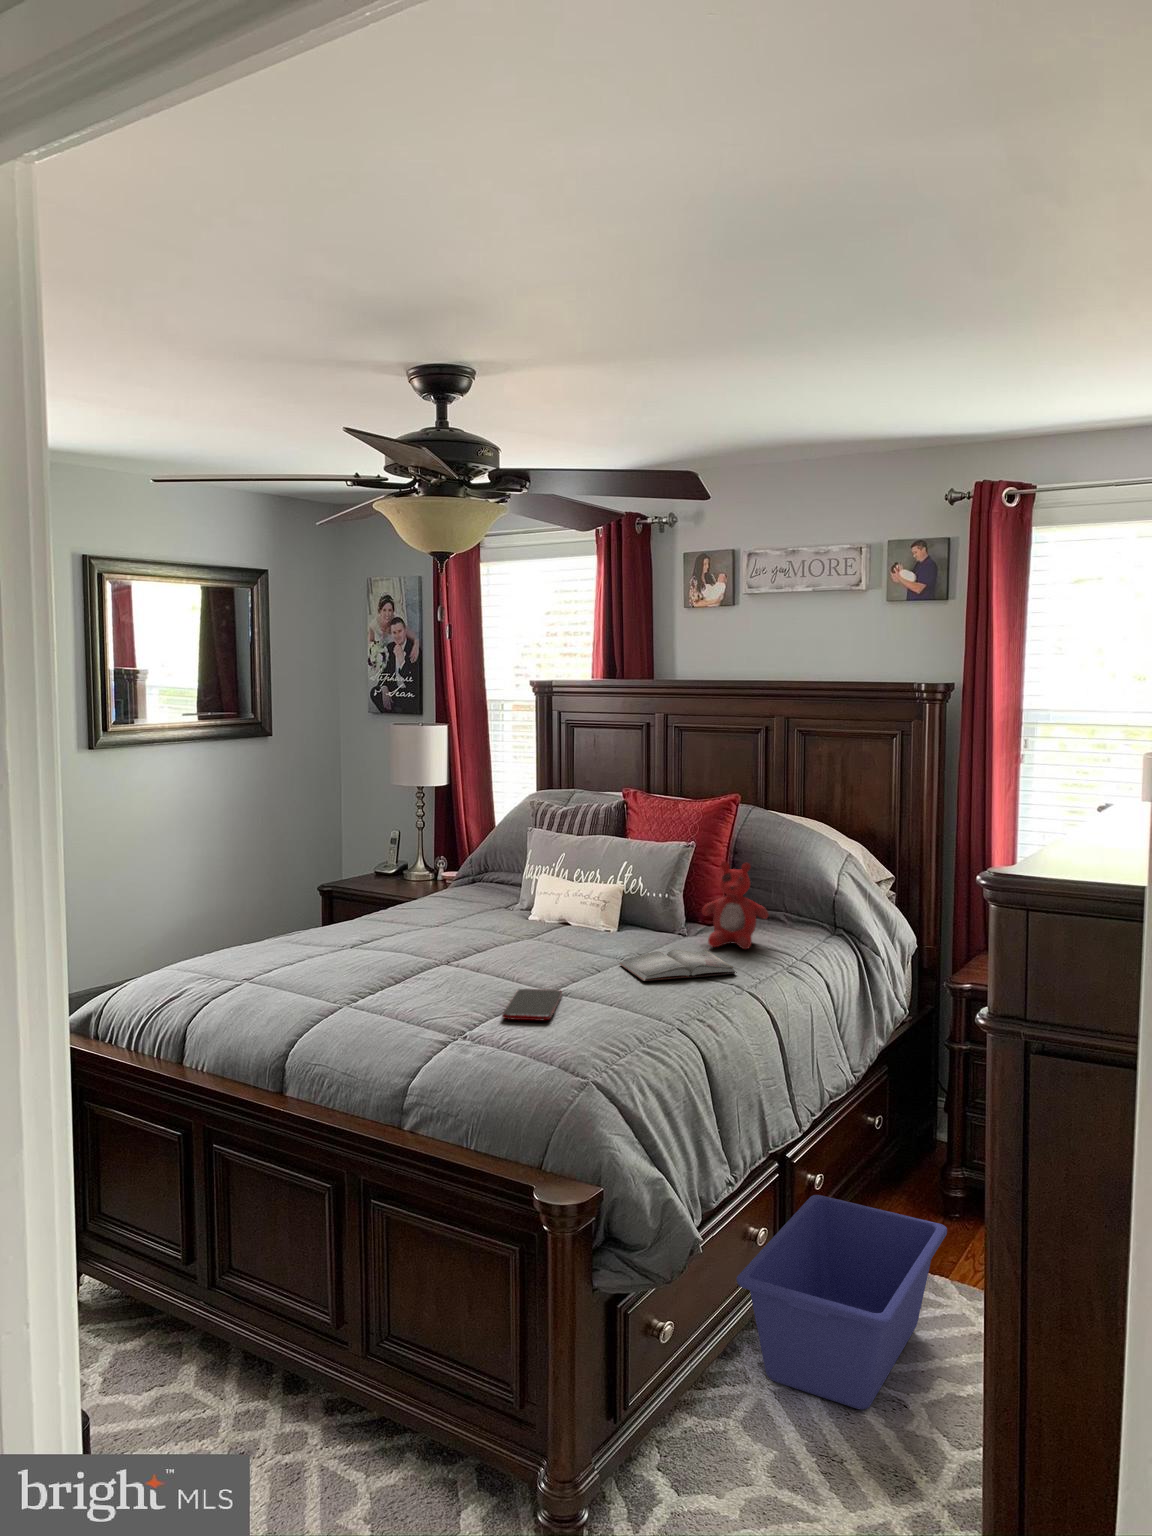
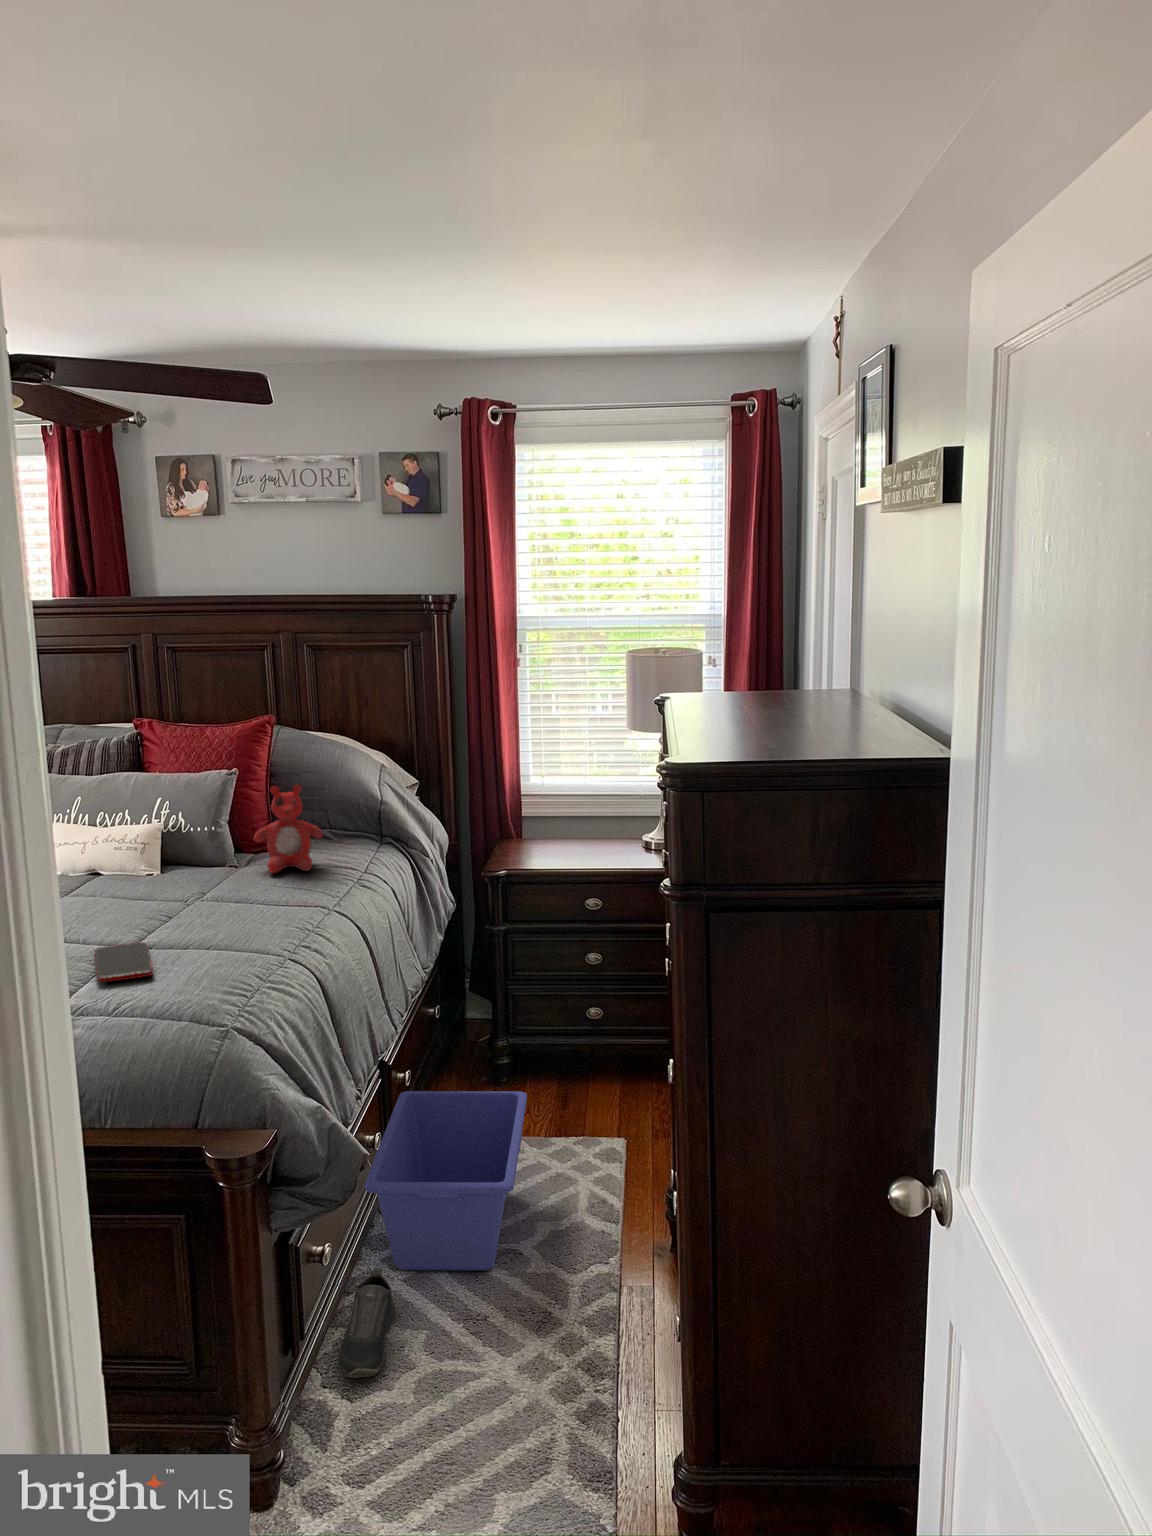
hardback book: present [619,950,737,981] -> none [187,877,314,918]
shoe: none [672,1367,750,1478] -> present [338,1268,396,1378]

